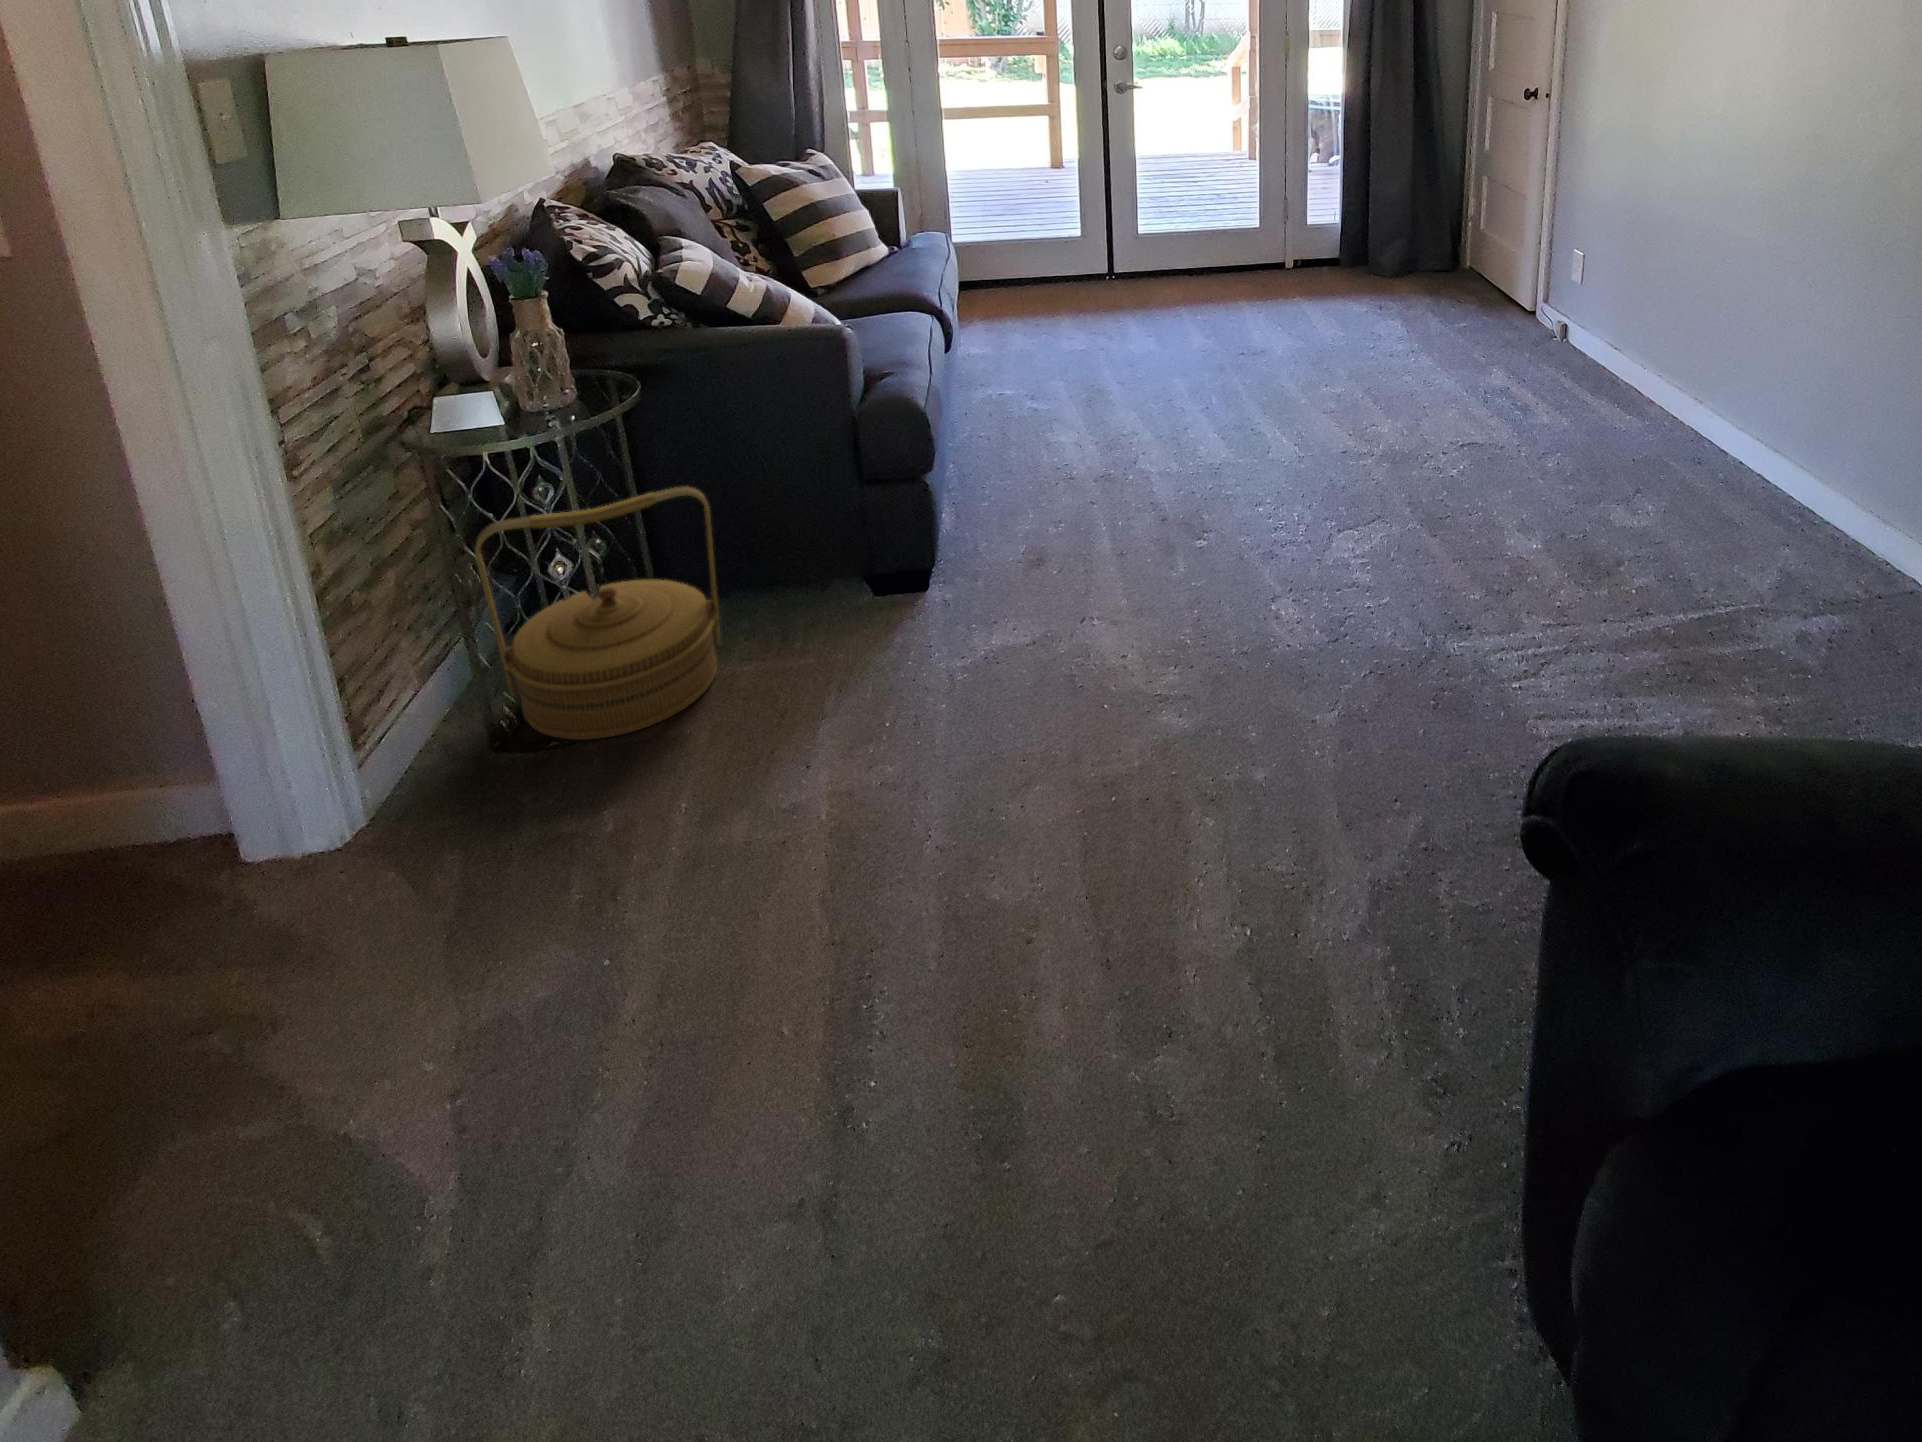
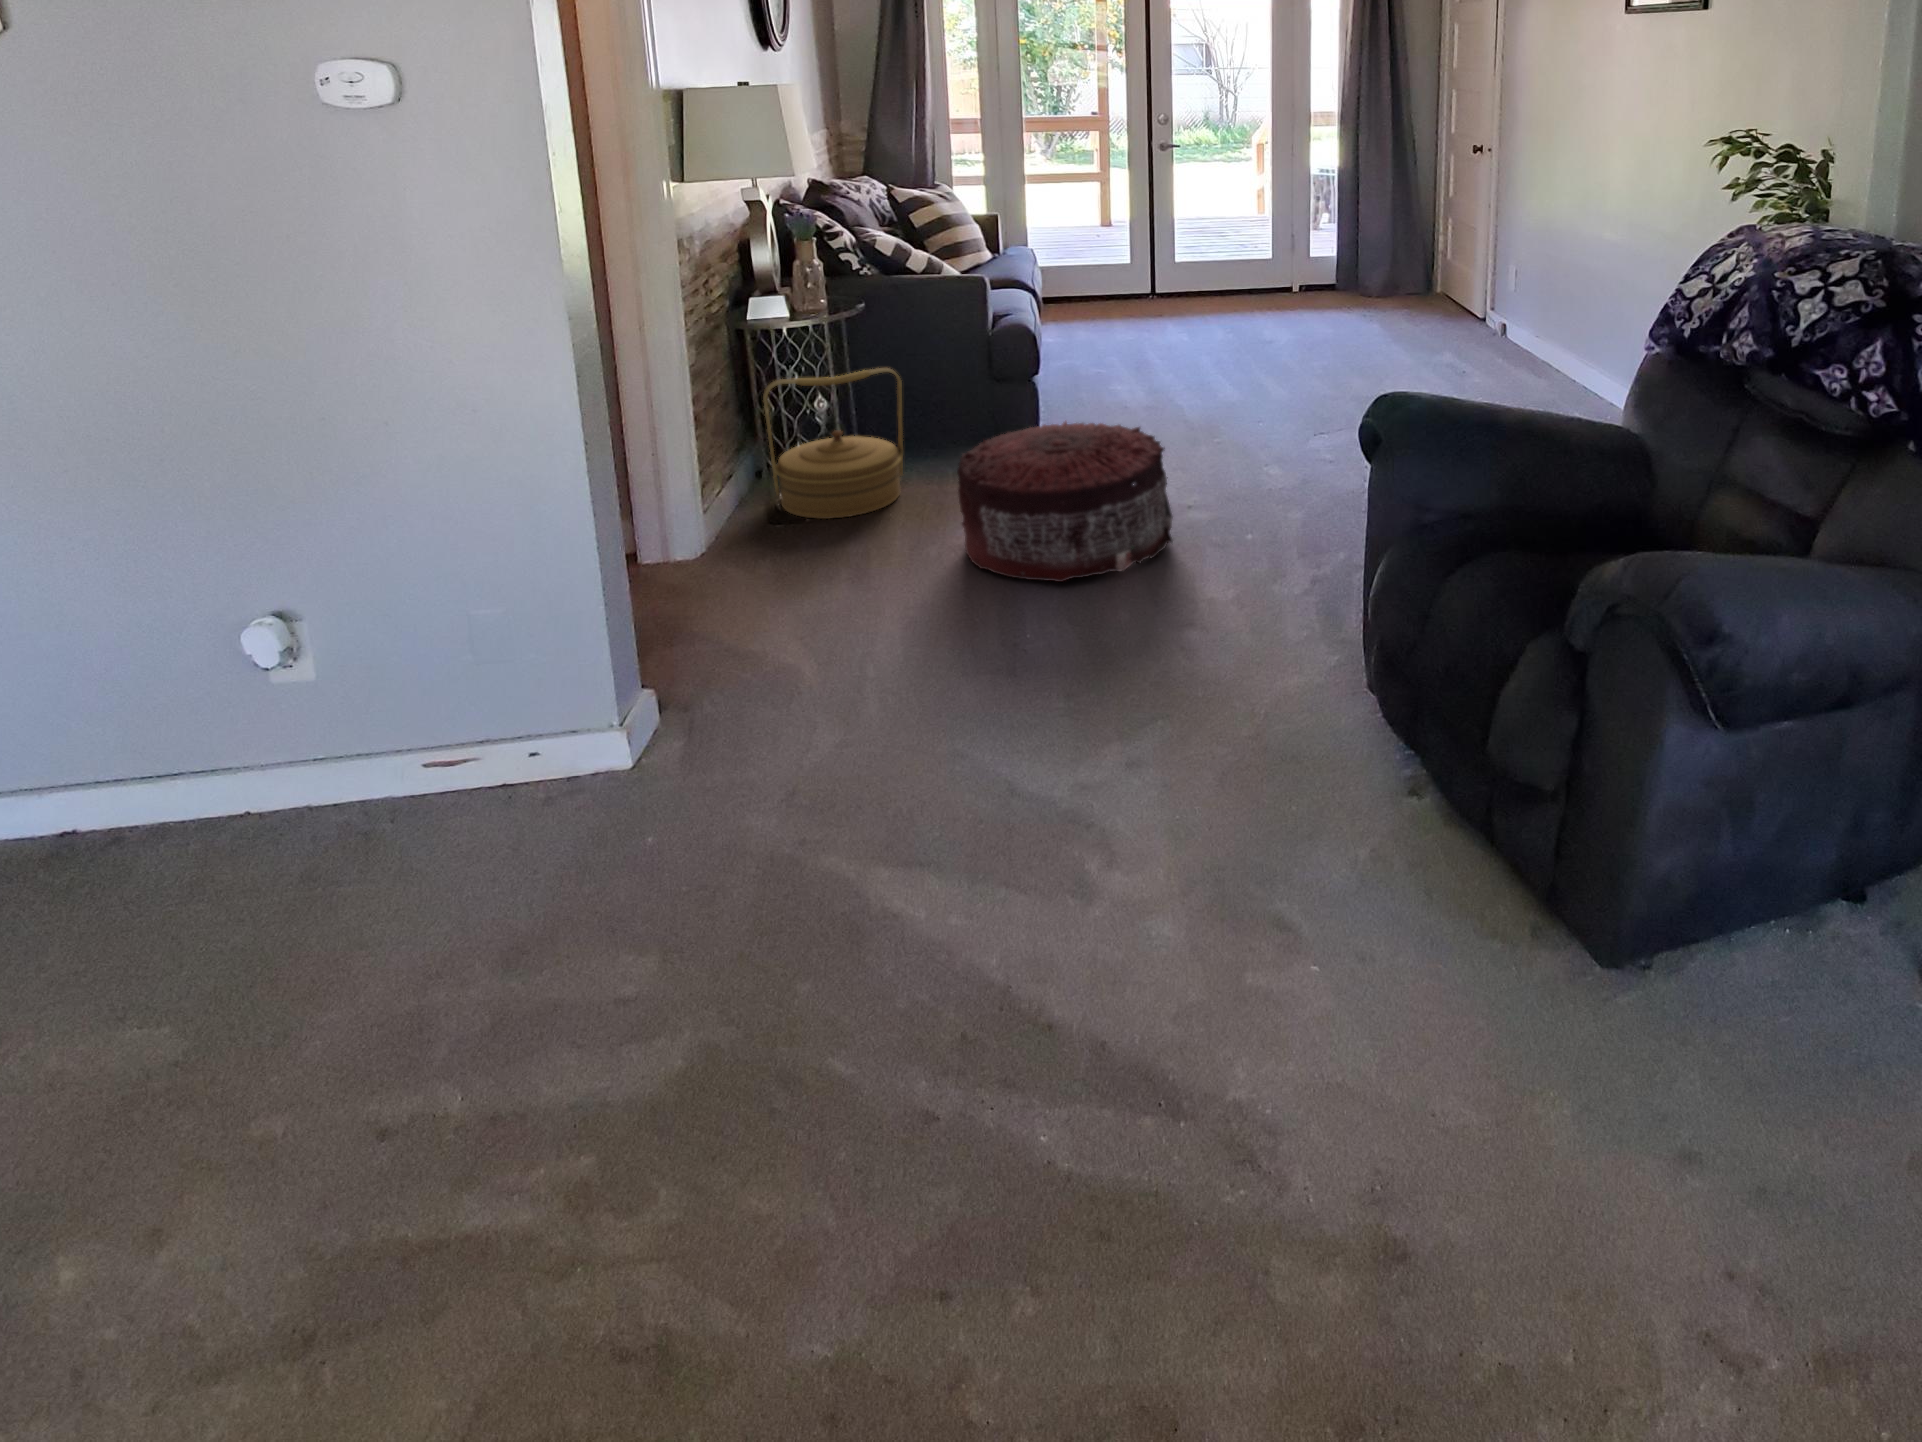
pouf: none [772,580,1136,923] -> present [957,422,1173,582]

